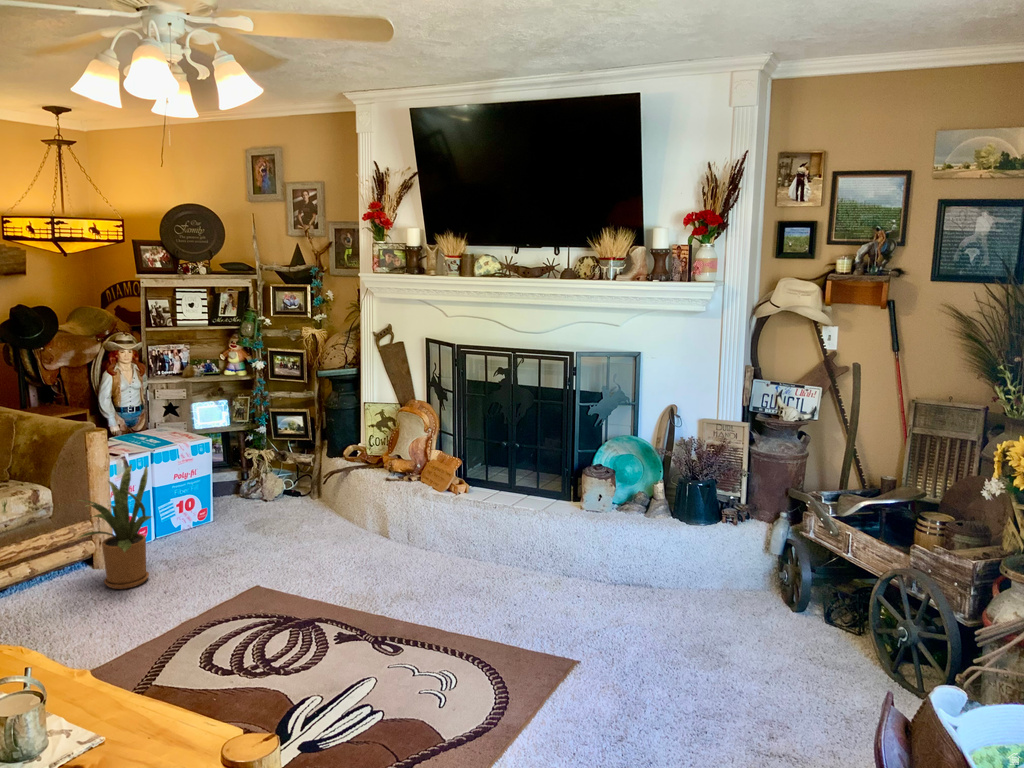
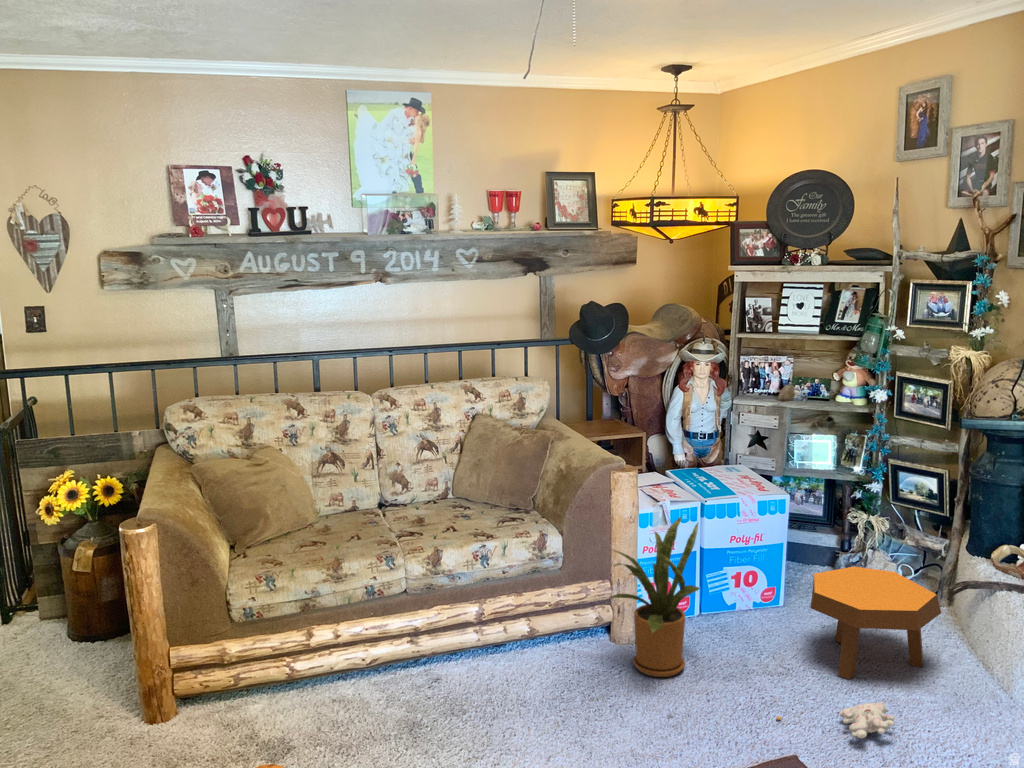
footstool: none [234,479,321,553] -> present [811,567,941,680]
plush toy: none [228,557,307,588] -> present [777,703,895,738]

